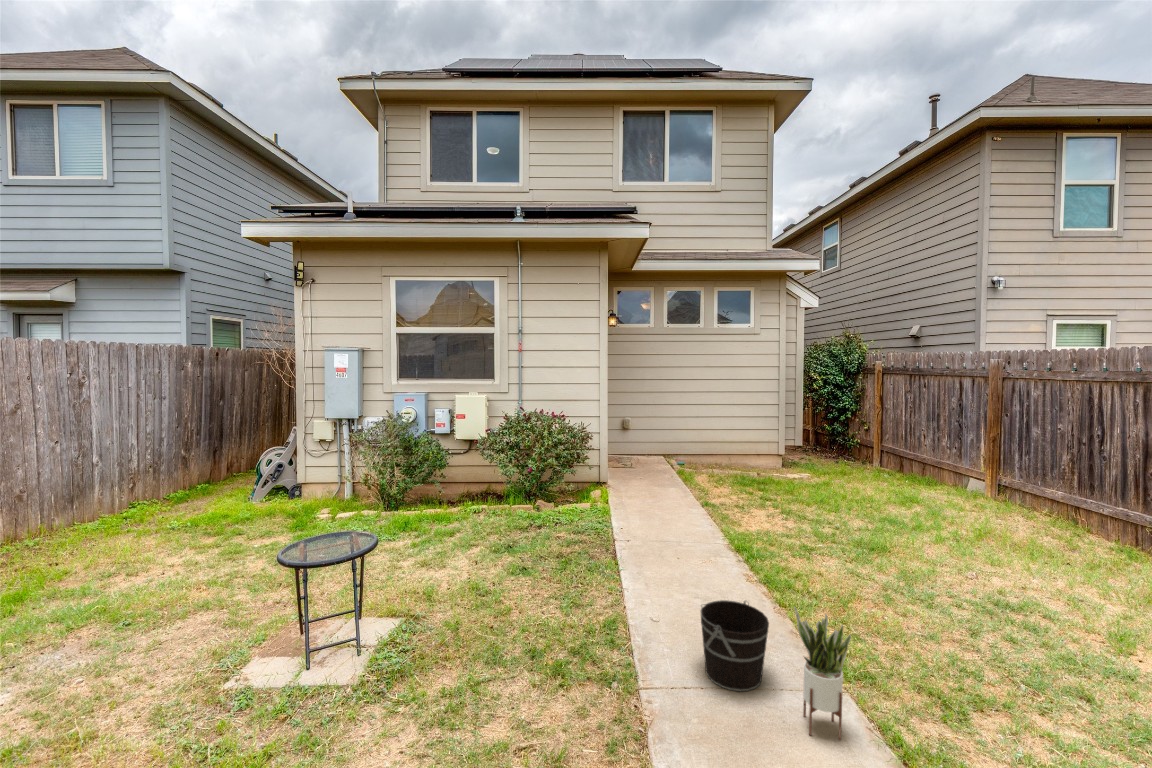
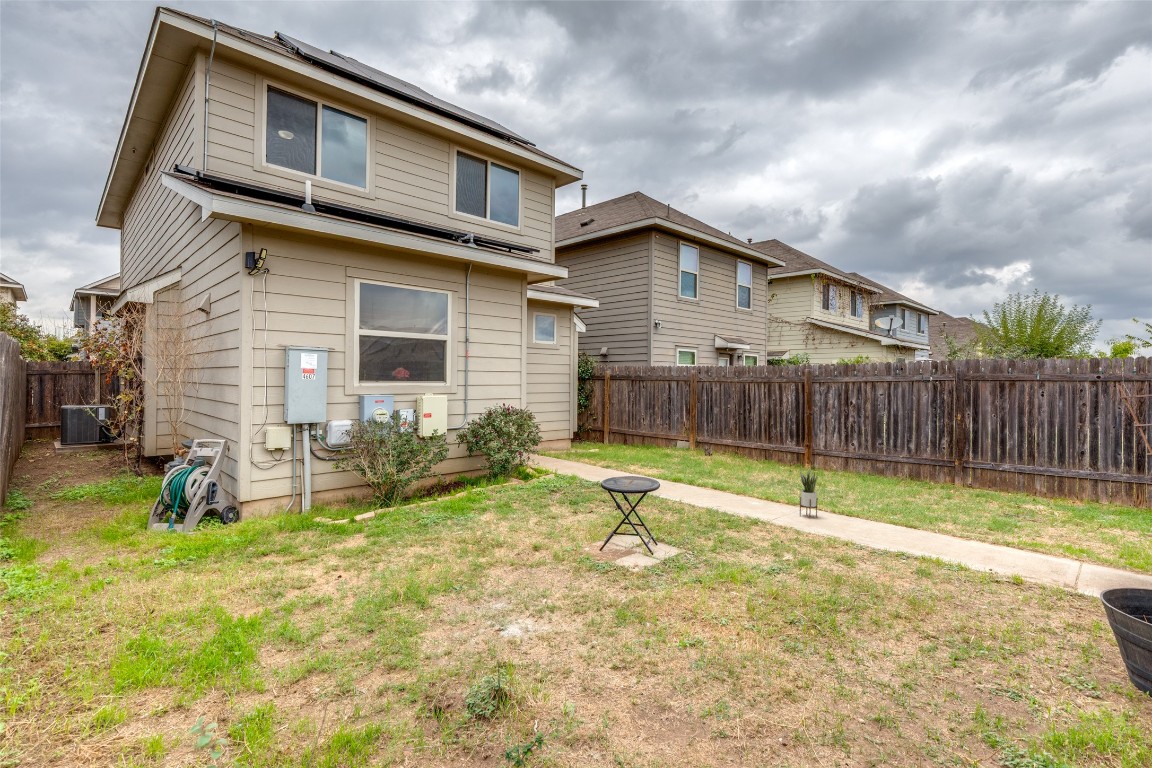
bucket: present [700,600,769,691] -> none [749,481,781,517]

